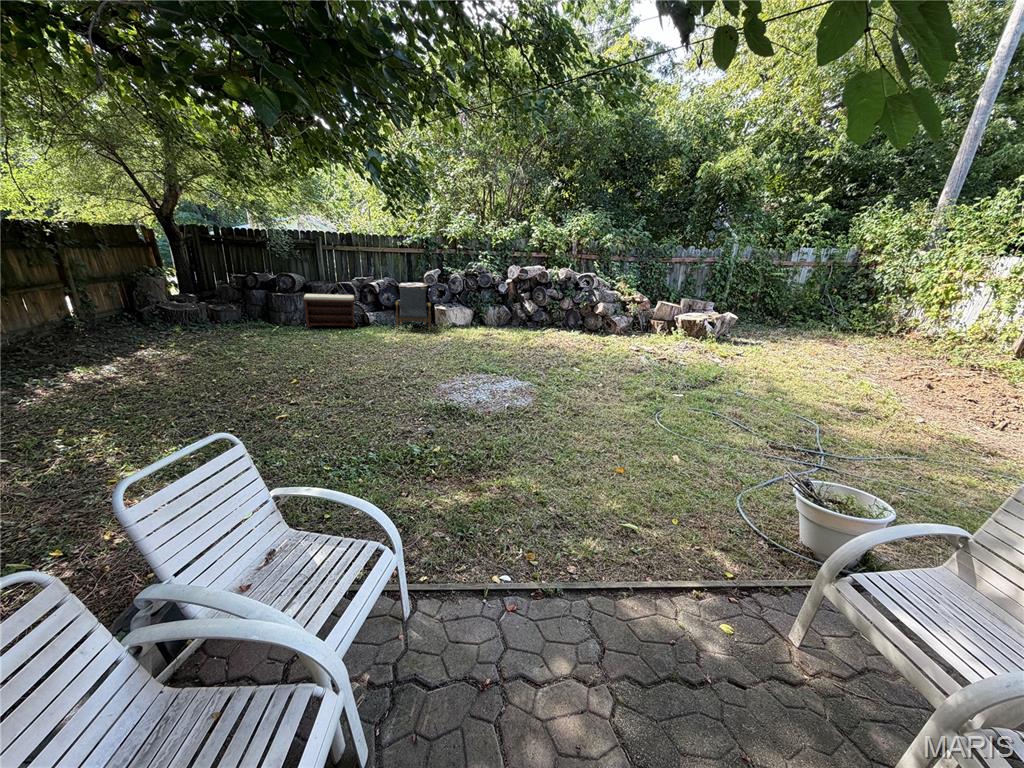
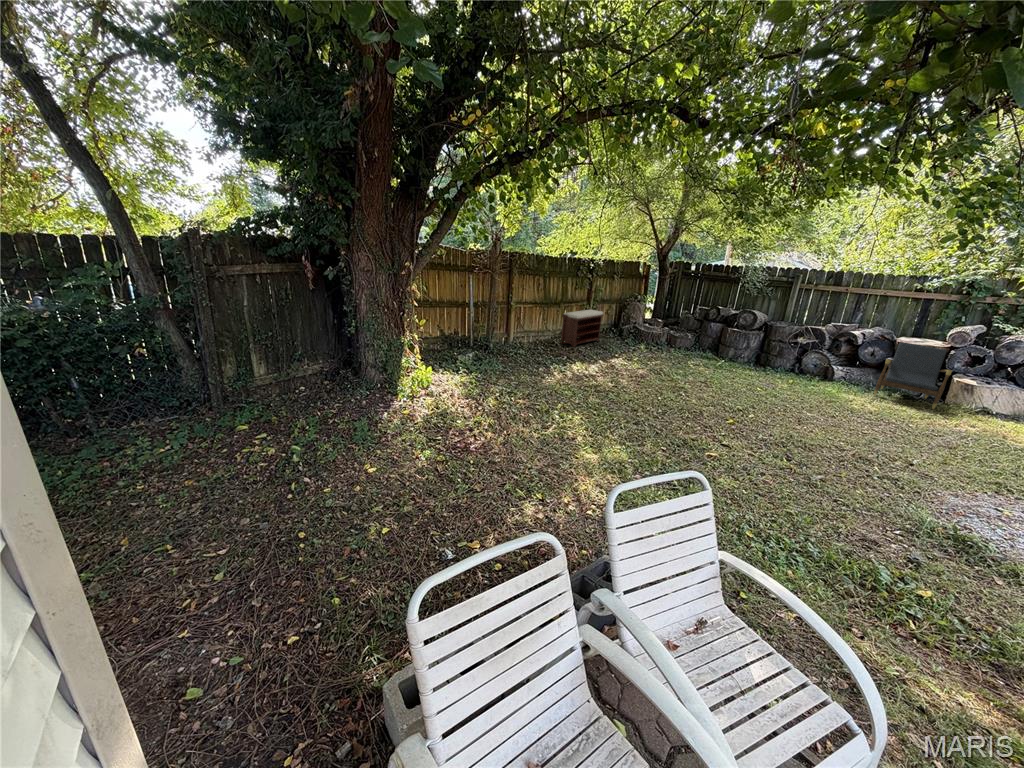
bench: present [303,294,355,328] -> present [561,309,603,347]

